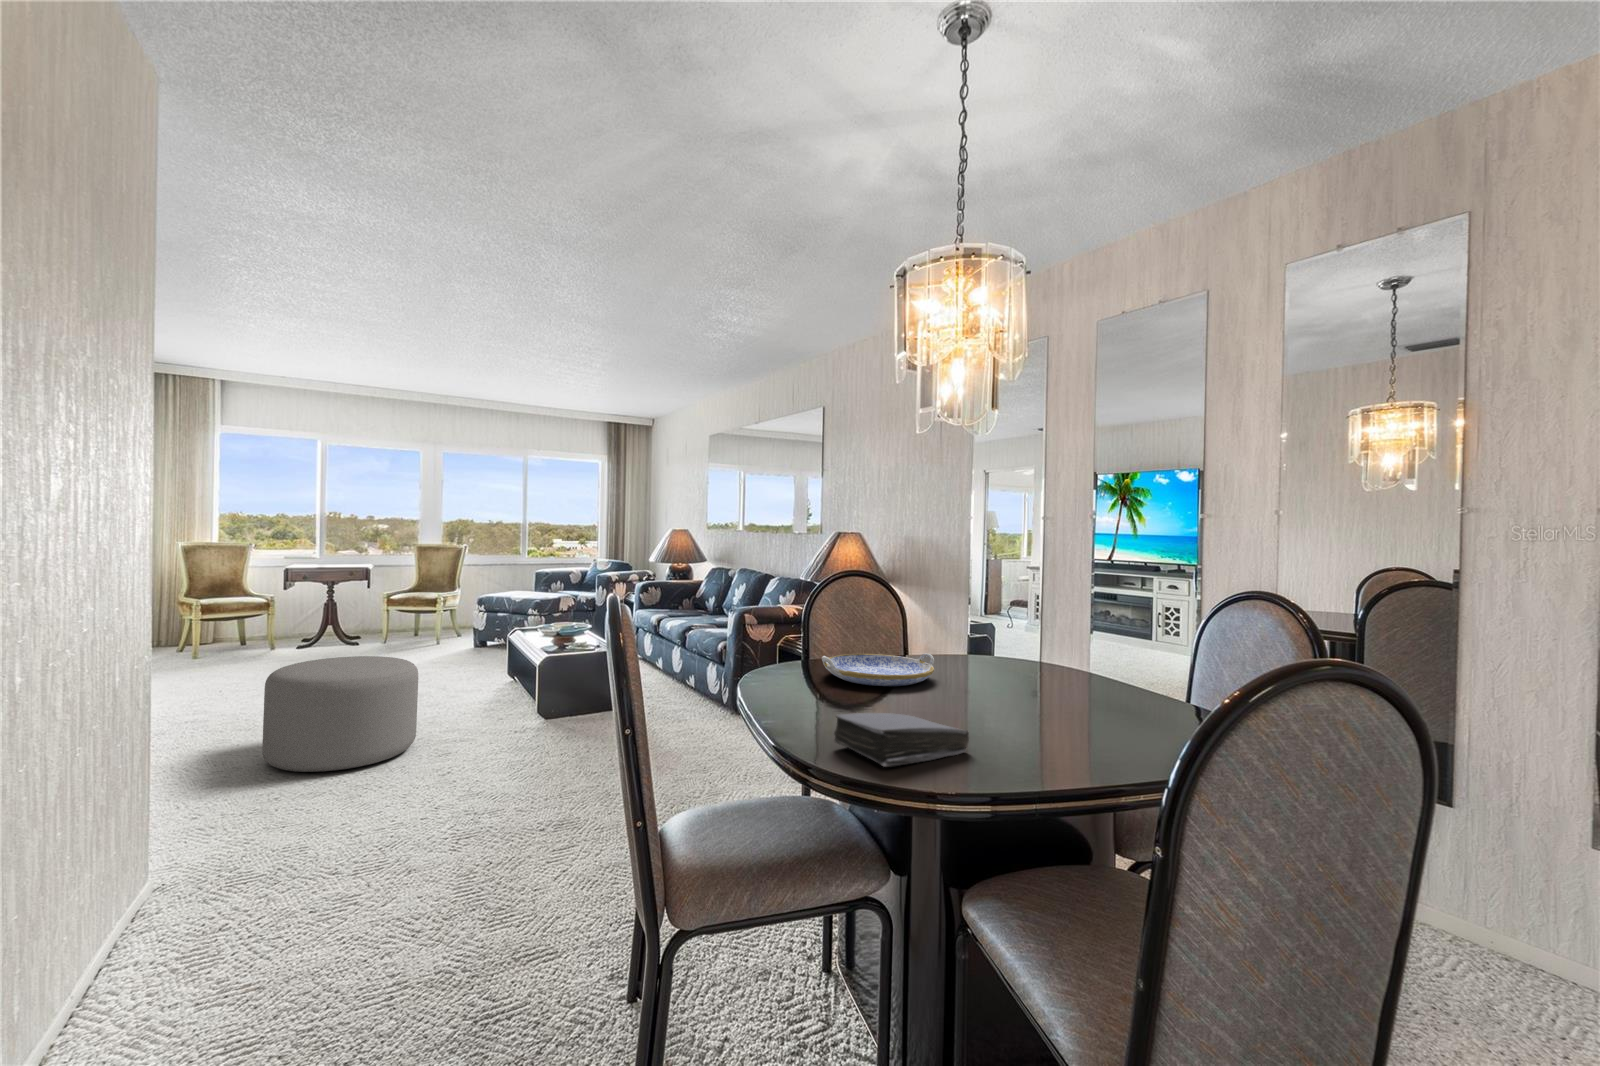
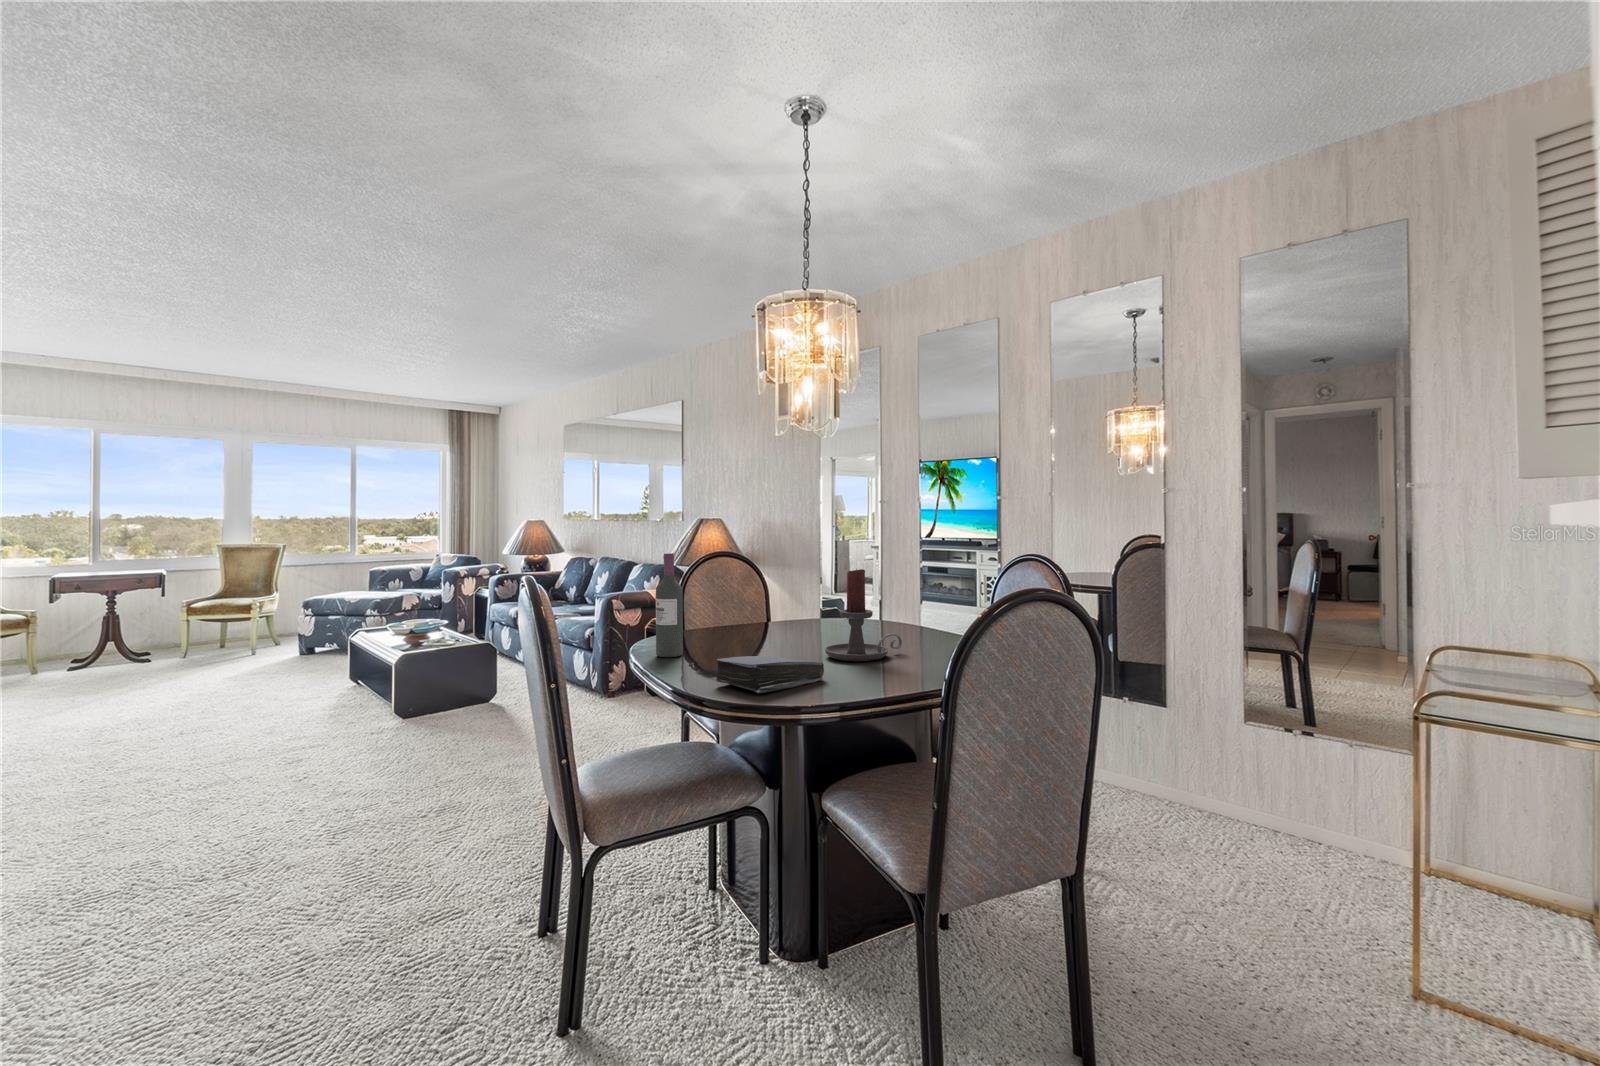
wine bottle: none [772,579,805,698] -> present [656,553,683,657]
candle holder: none [969,611,1068,727] -> present [825,569,902,661]
serving tray: present [822,653,934,686] -> none [697,613,796,643]
ottoman: present [262,656,418,772] -> none [72,667,258,795]

